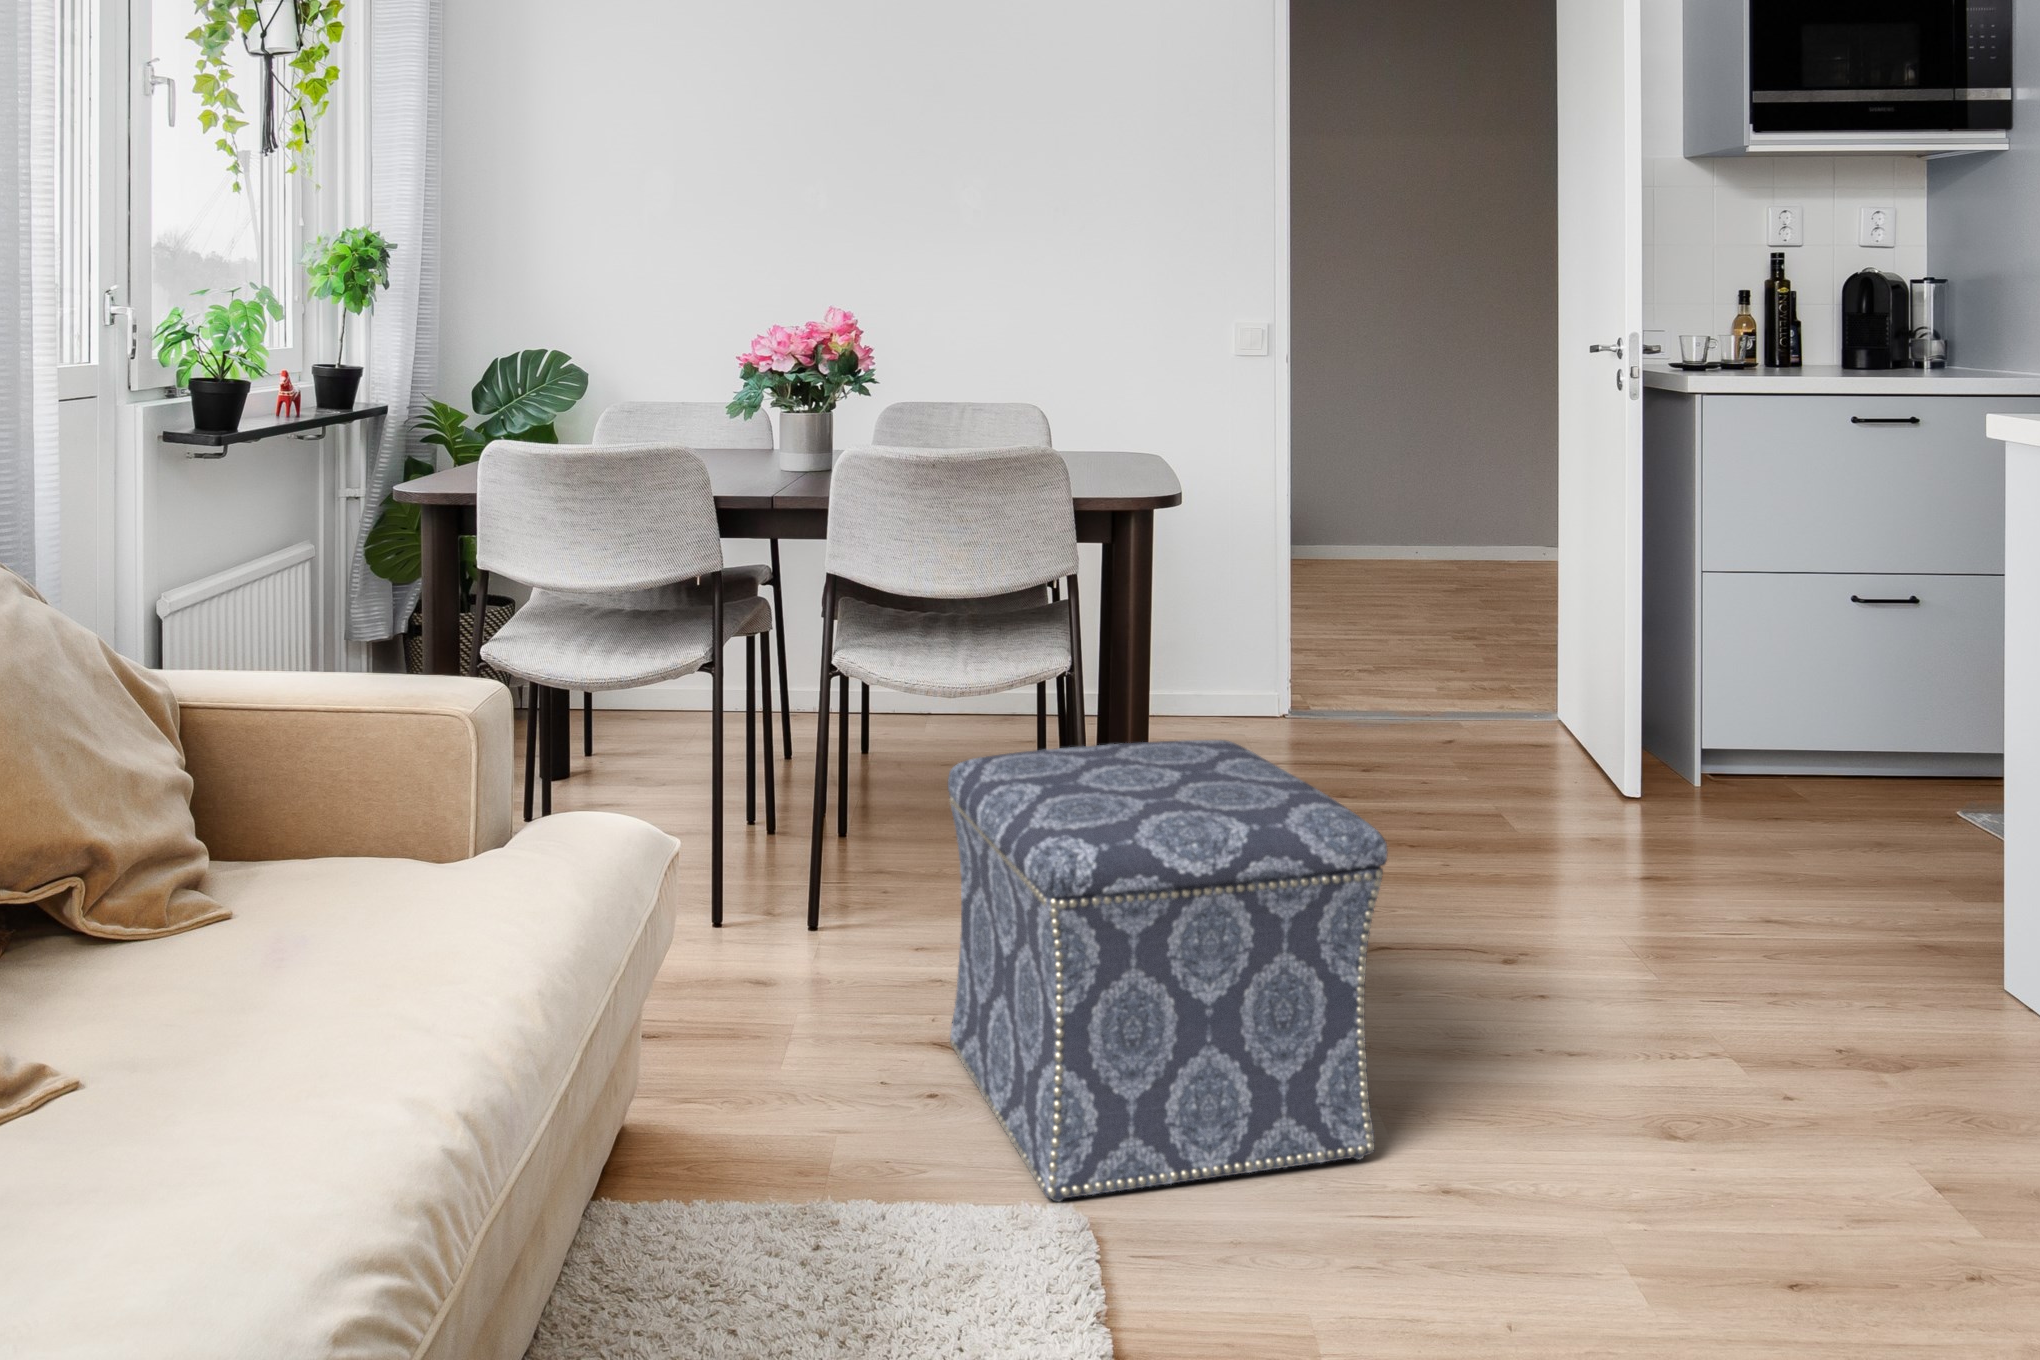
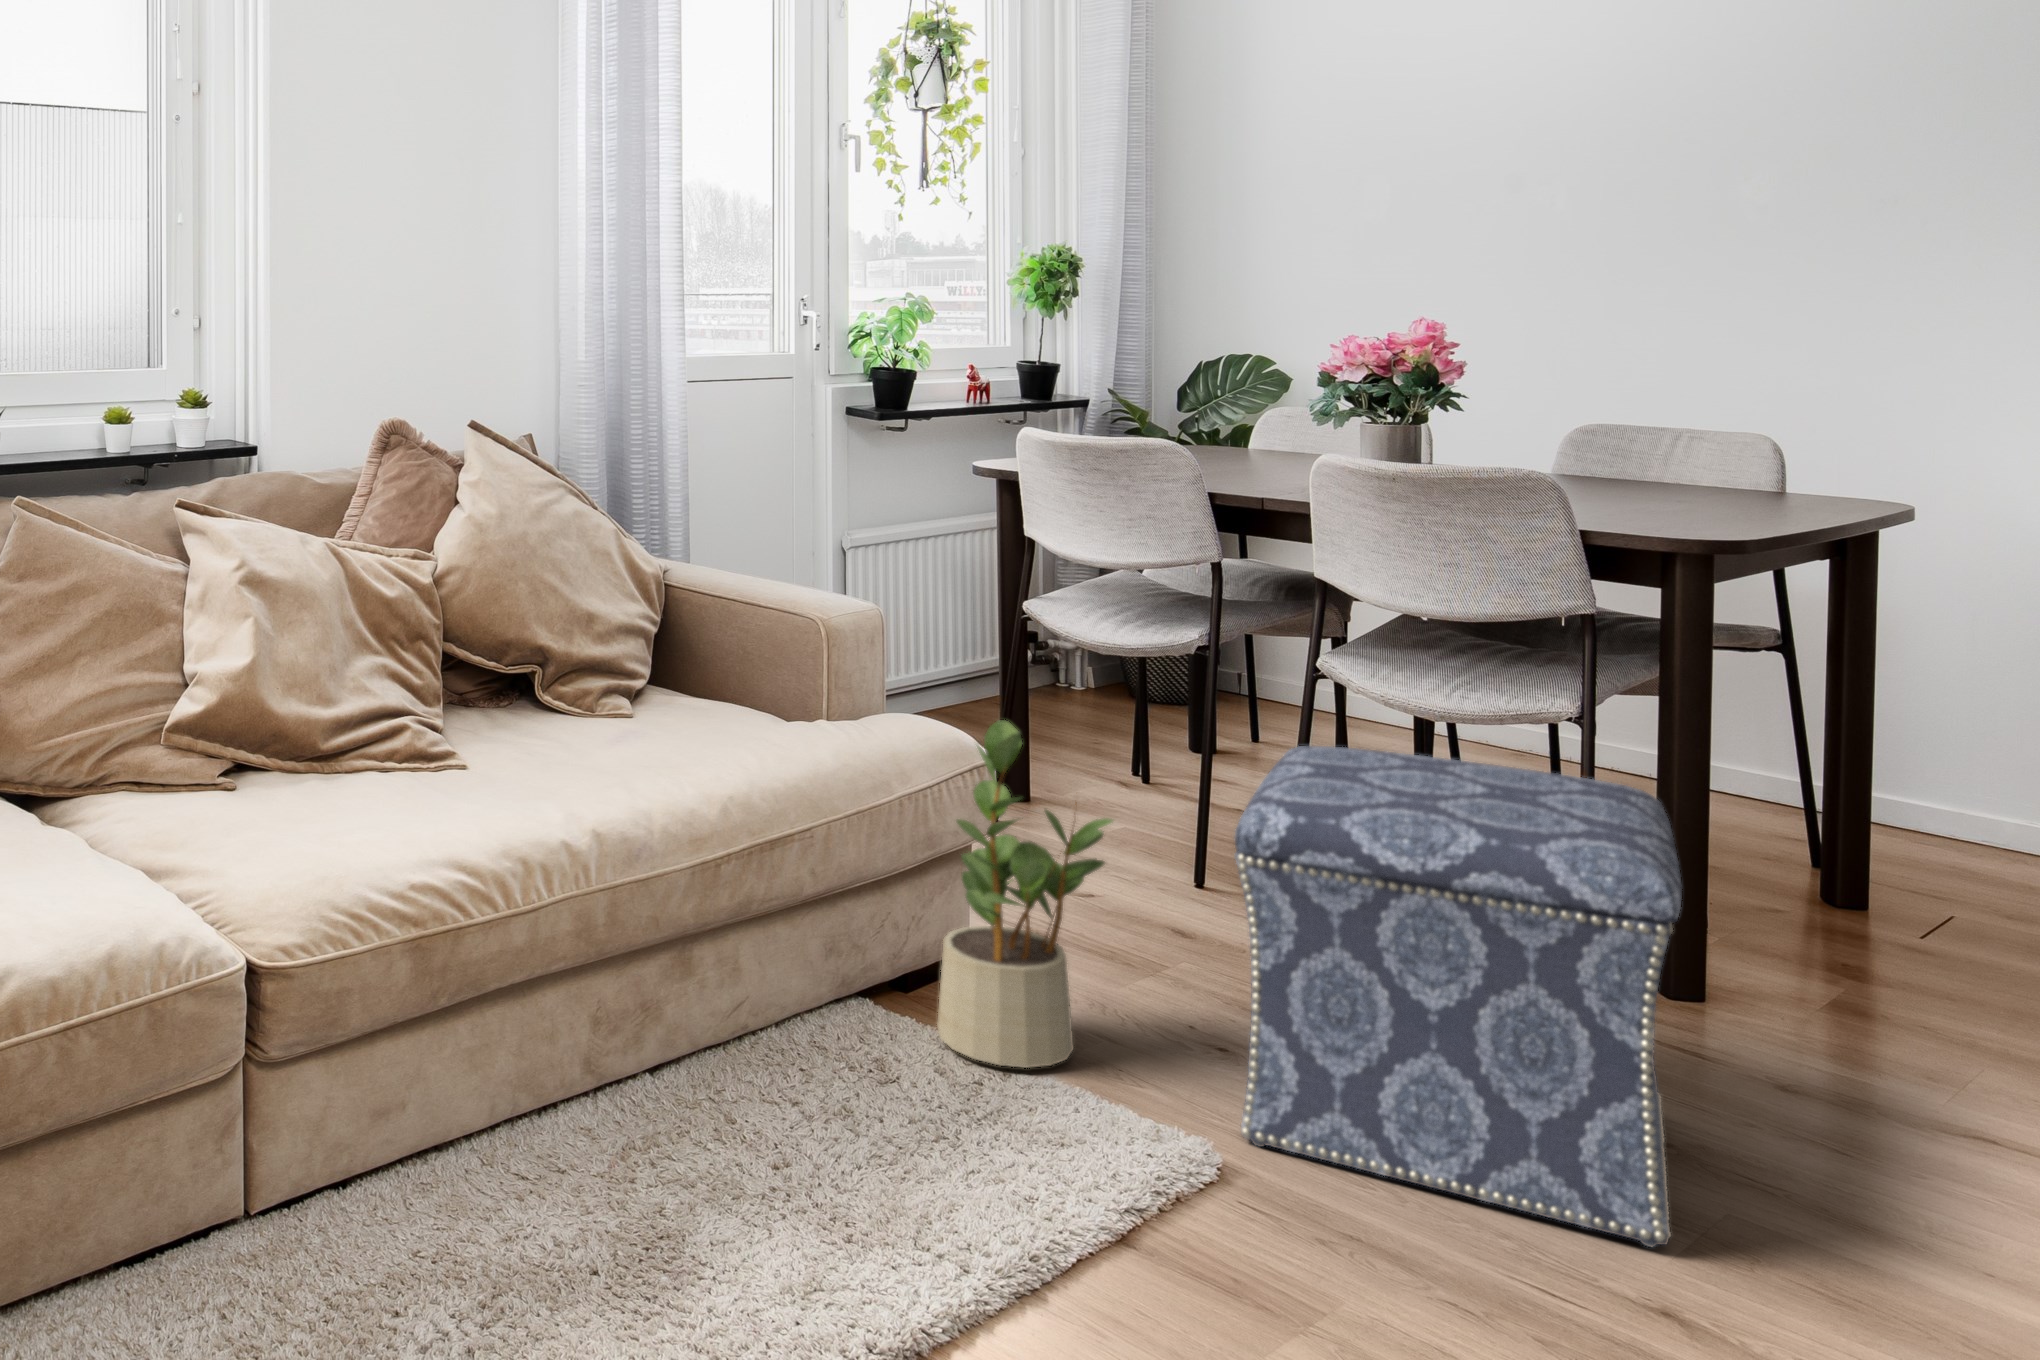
potted plant: none [682,804,864,1226] -> present [938,720,1113,1068]

